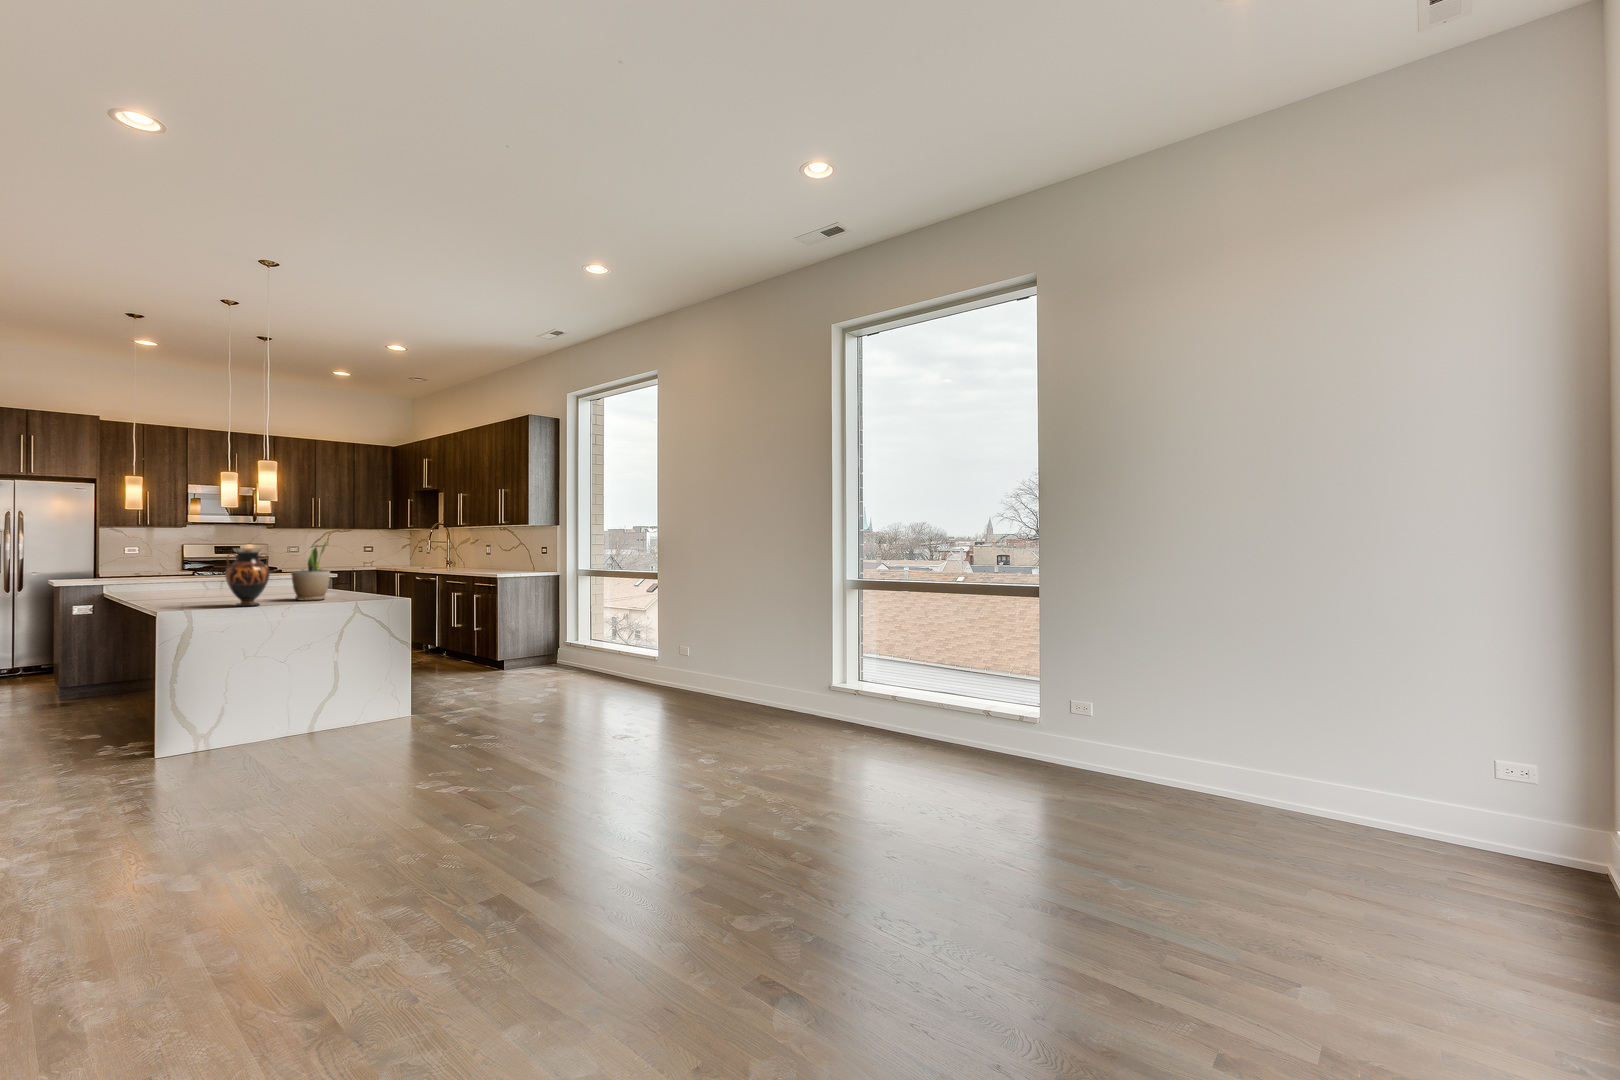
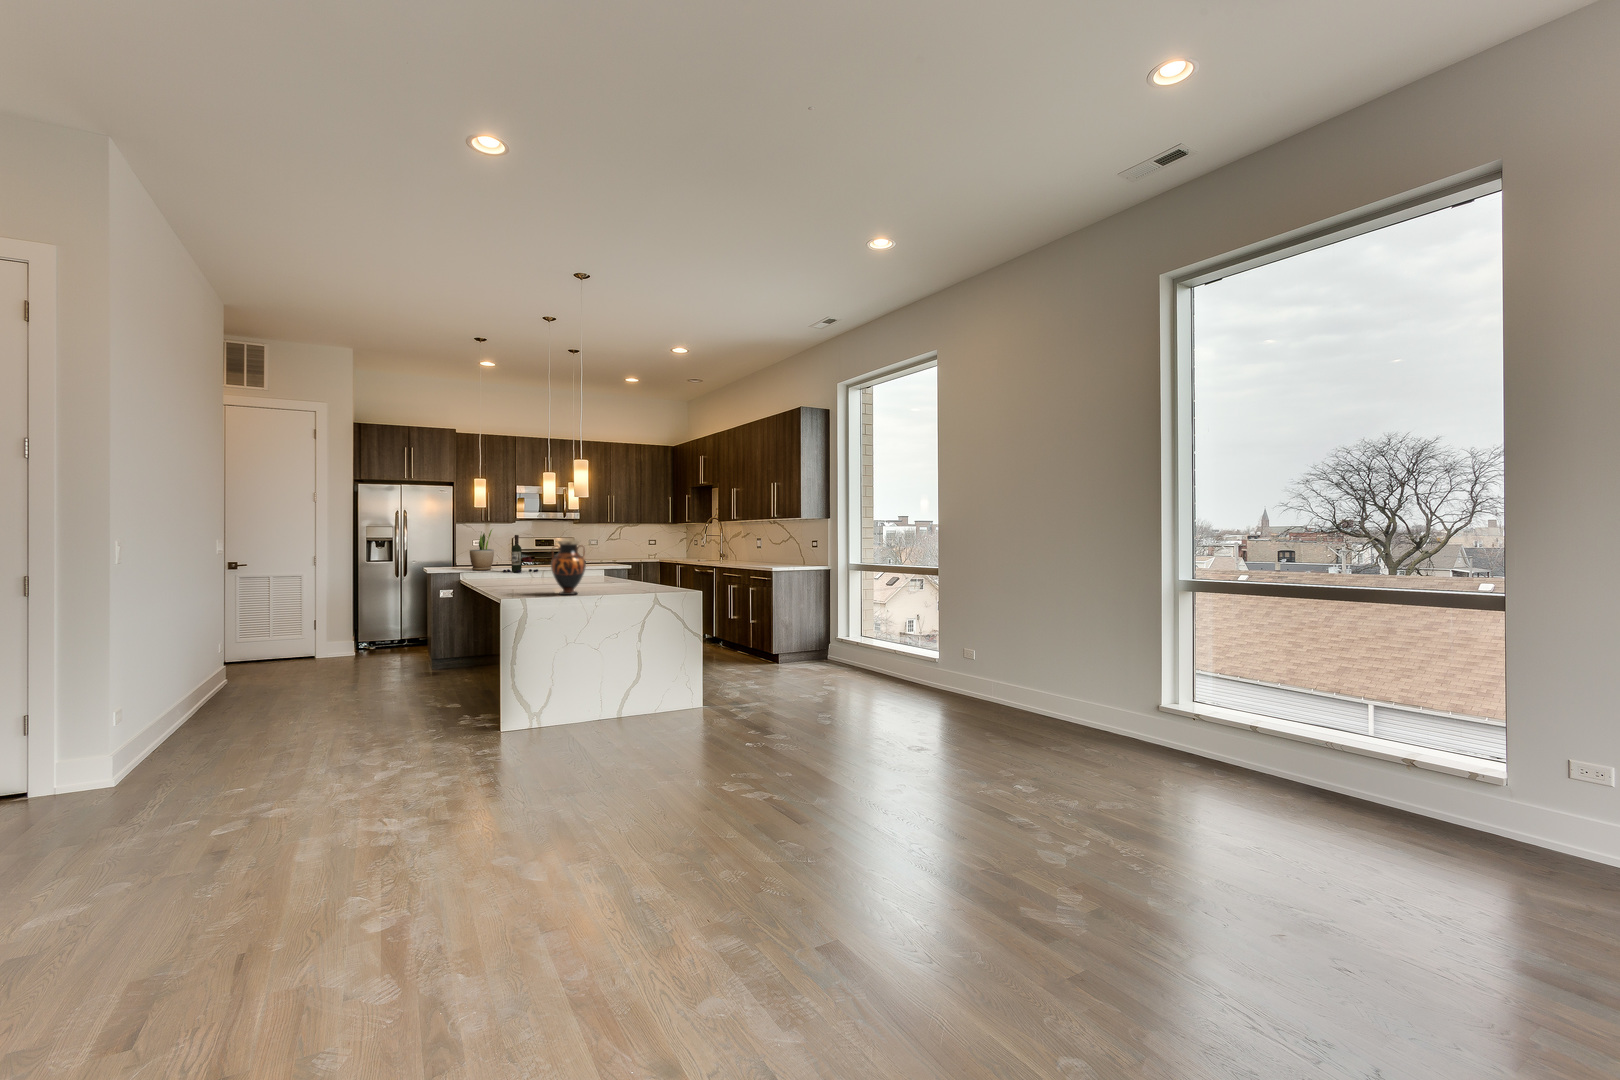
wine bottle: none [165,541,214,584] -> present [503,535,538,573]
potted plant: present [291,542,330,600] -> present [470,530,494,570]

